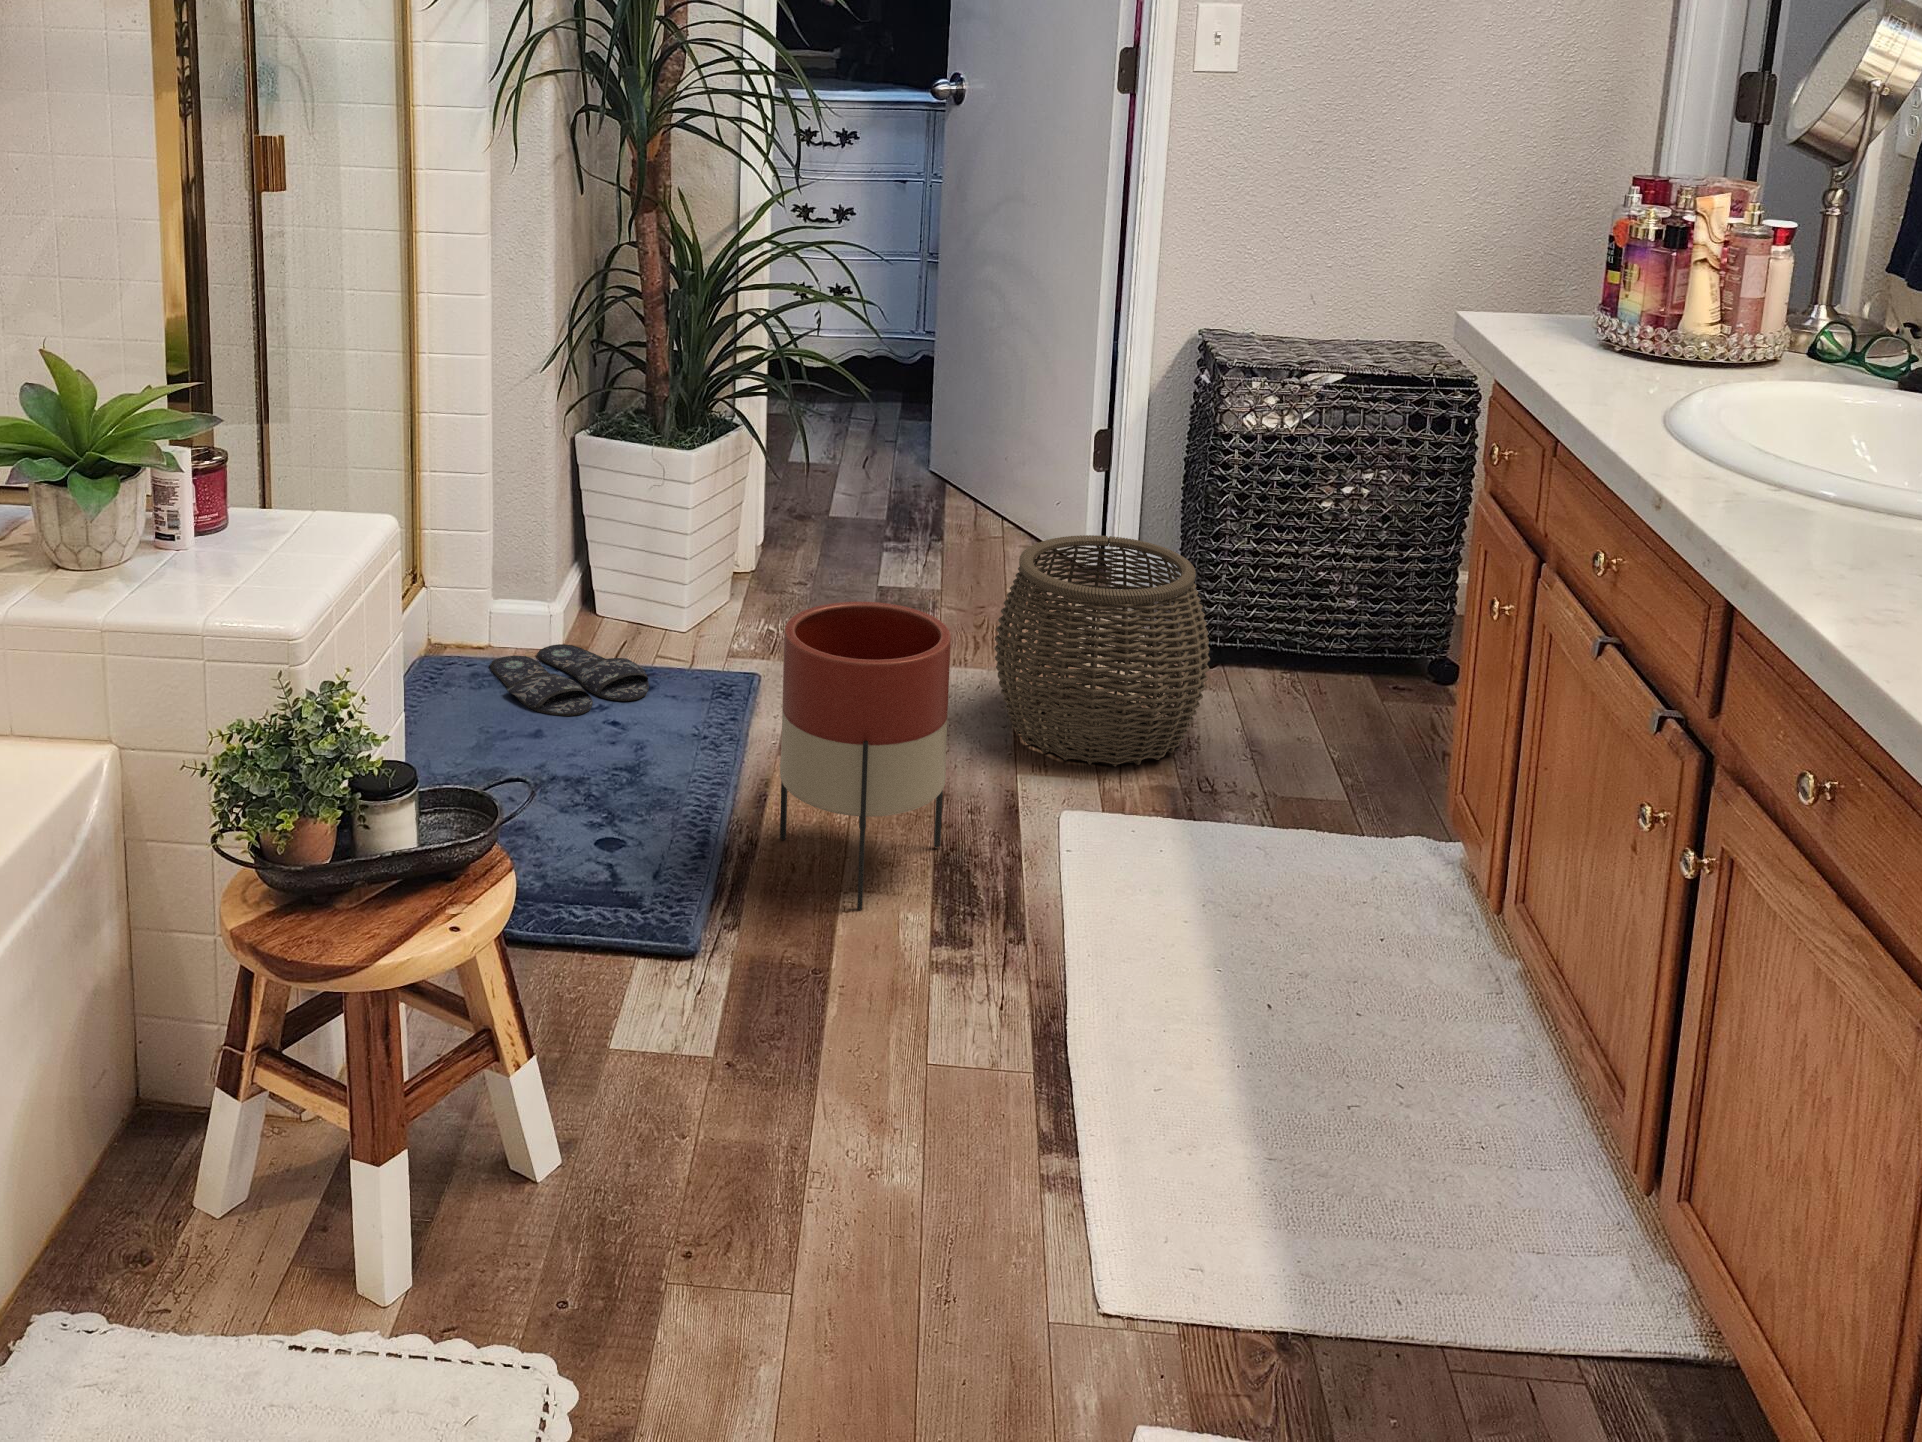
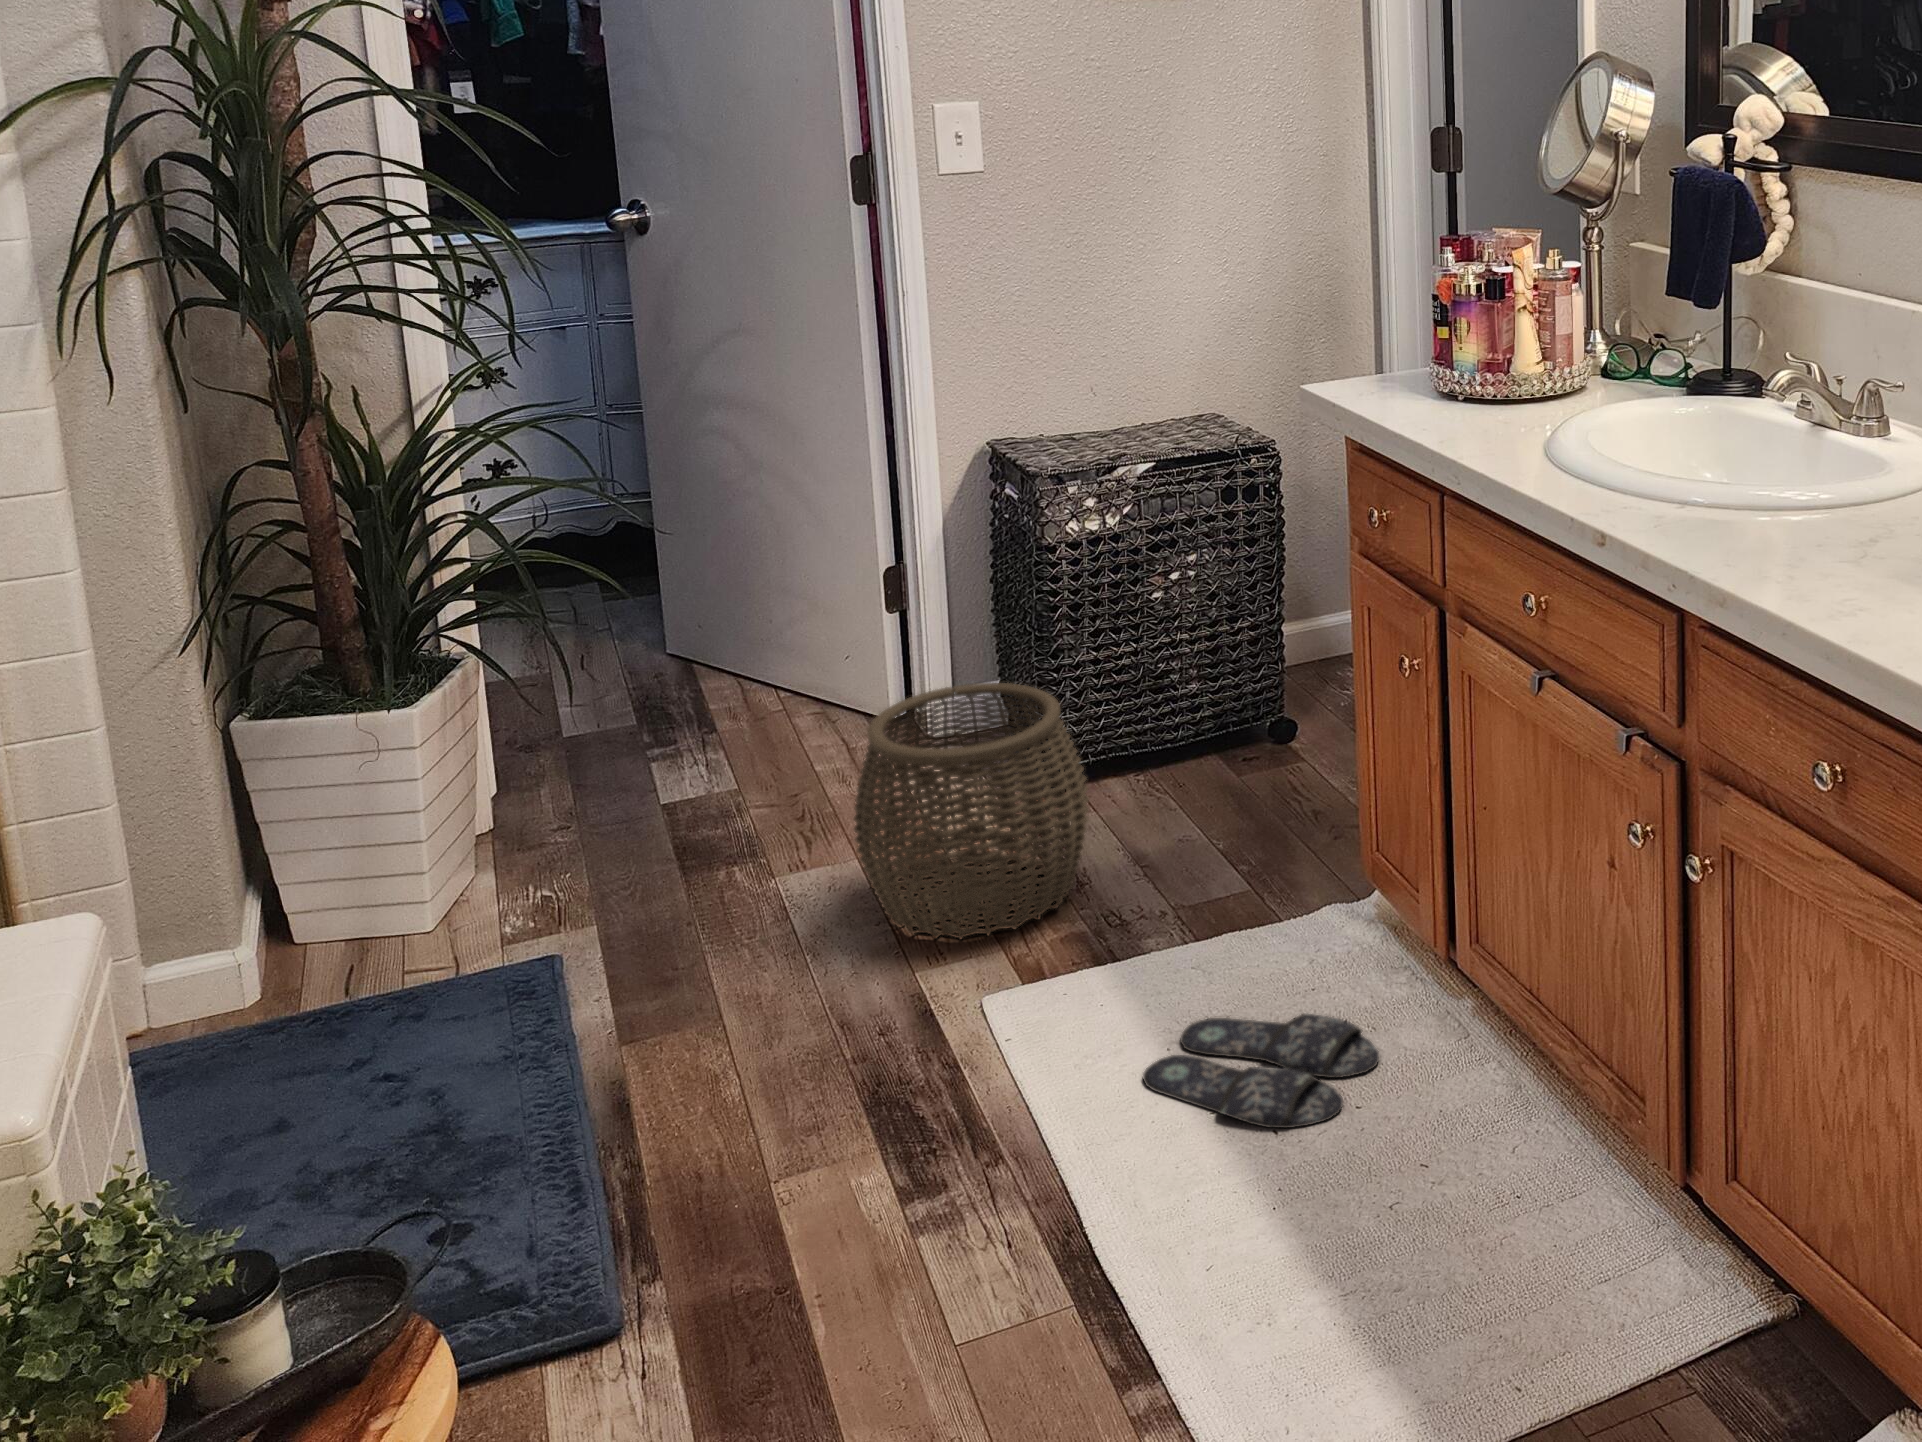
planter: present [780,602,951,910] -> none [648,829,869,1190]
slippers: present [490,644,649,716] -> present [1143,1014,1379,1128]

